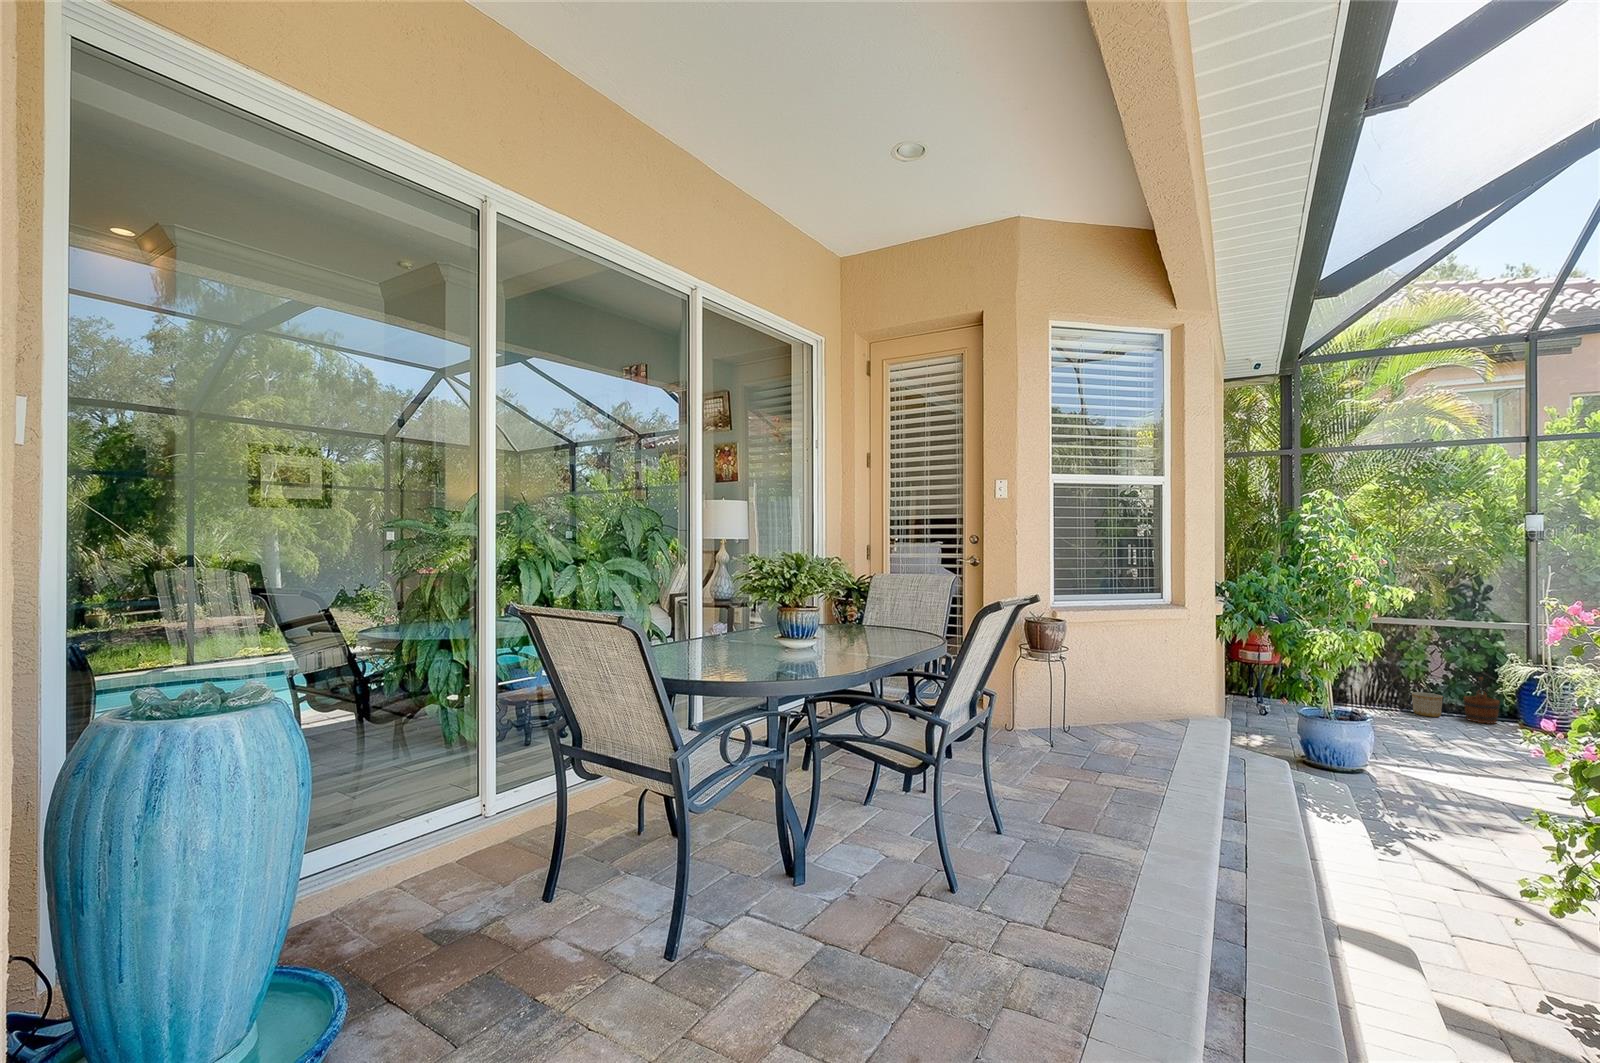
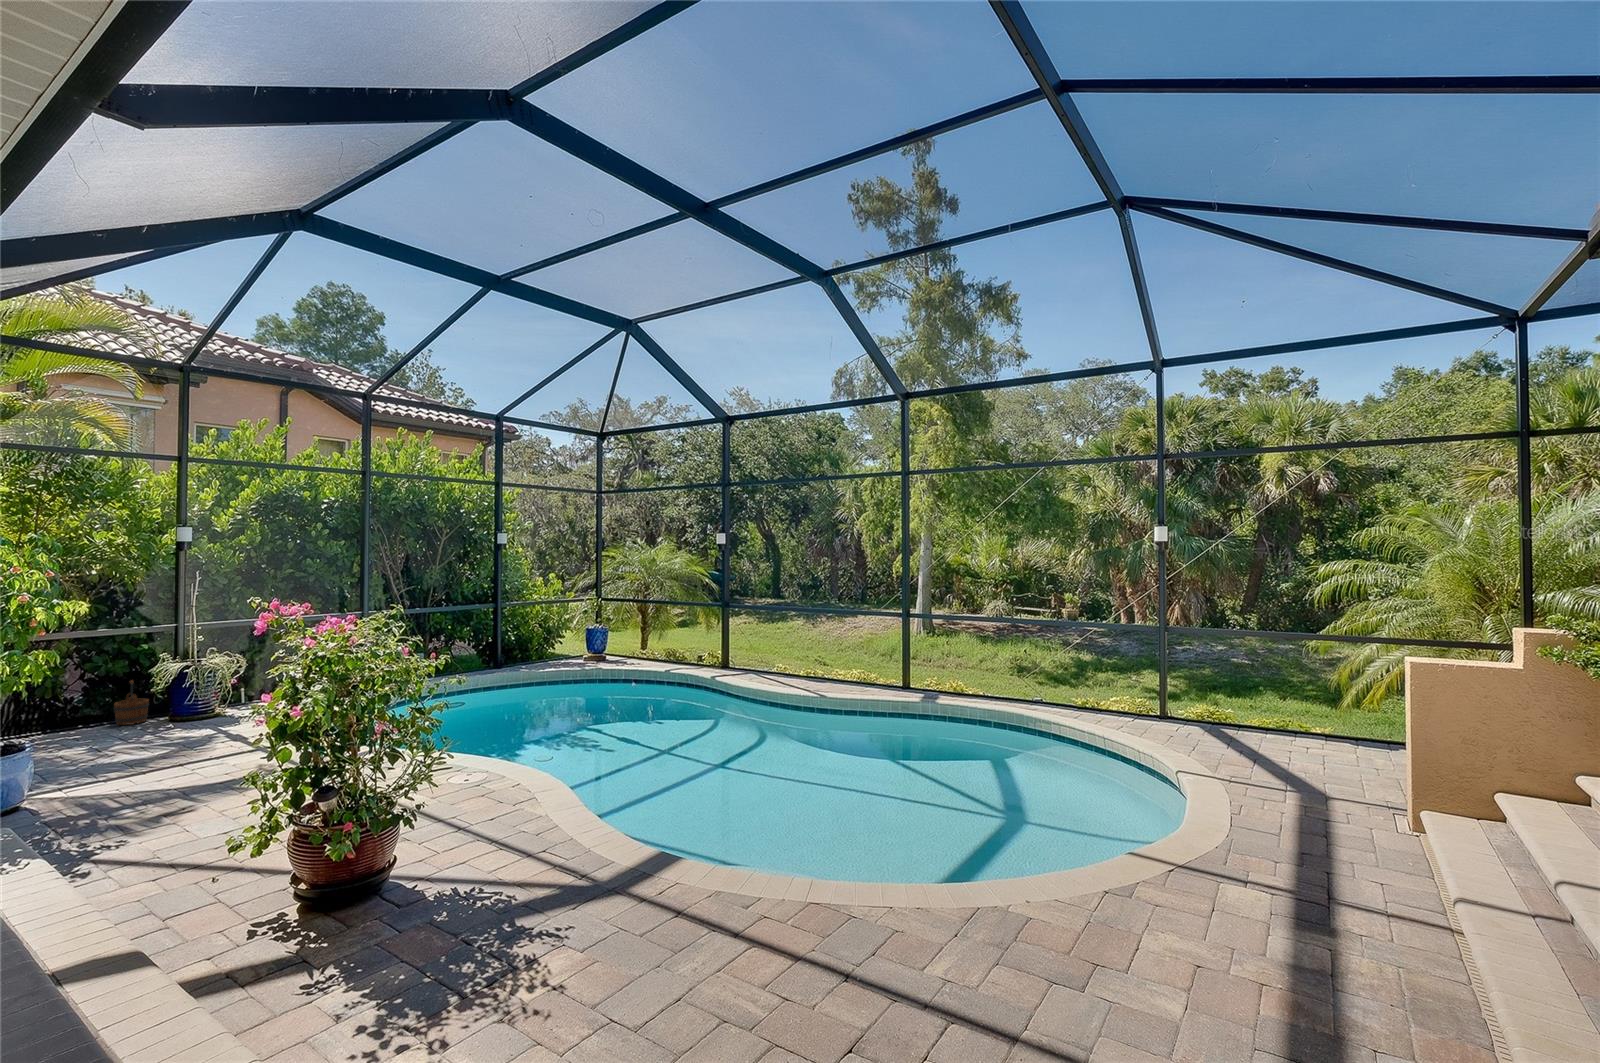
planter: present [1412,692,1443,717] -> none [57,708,92,734]

